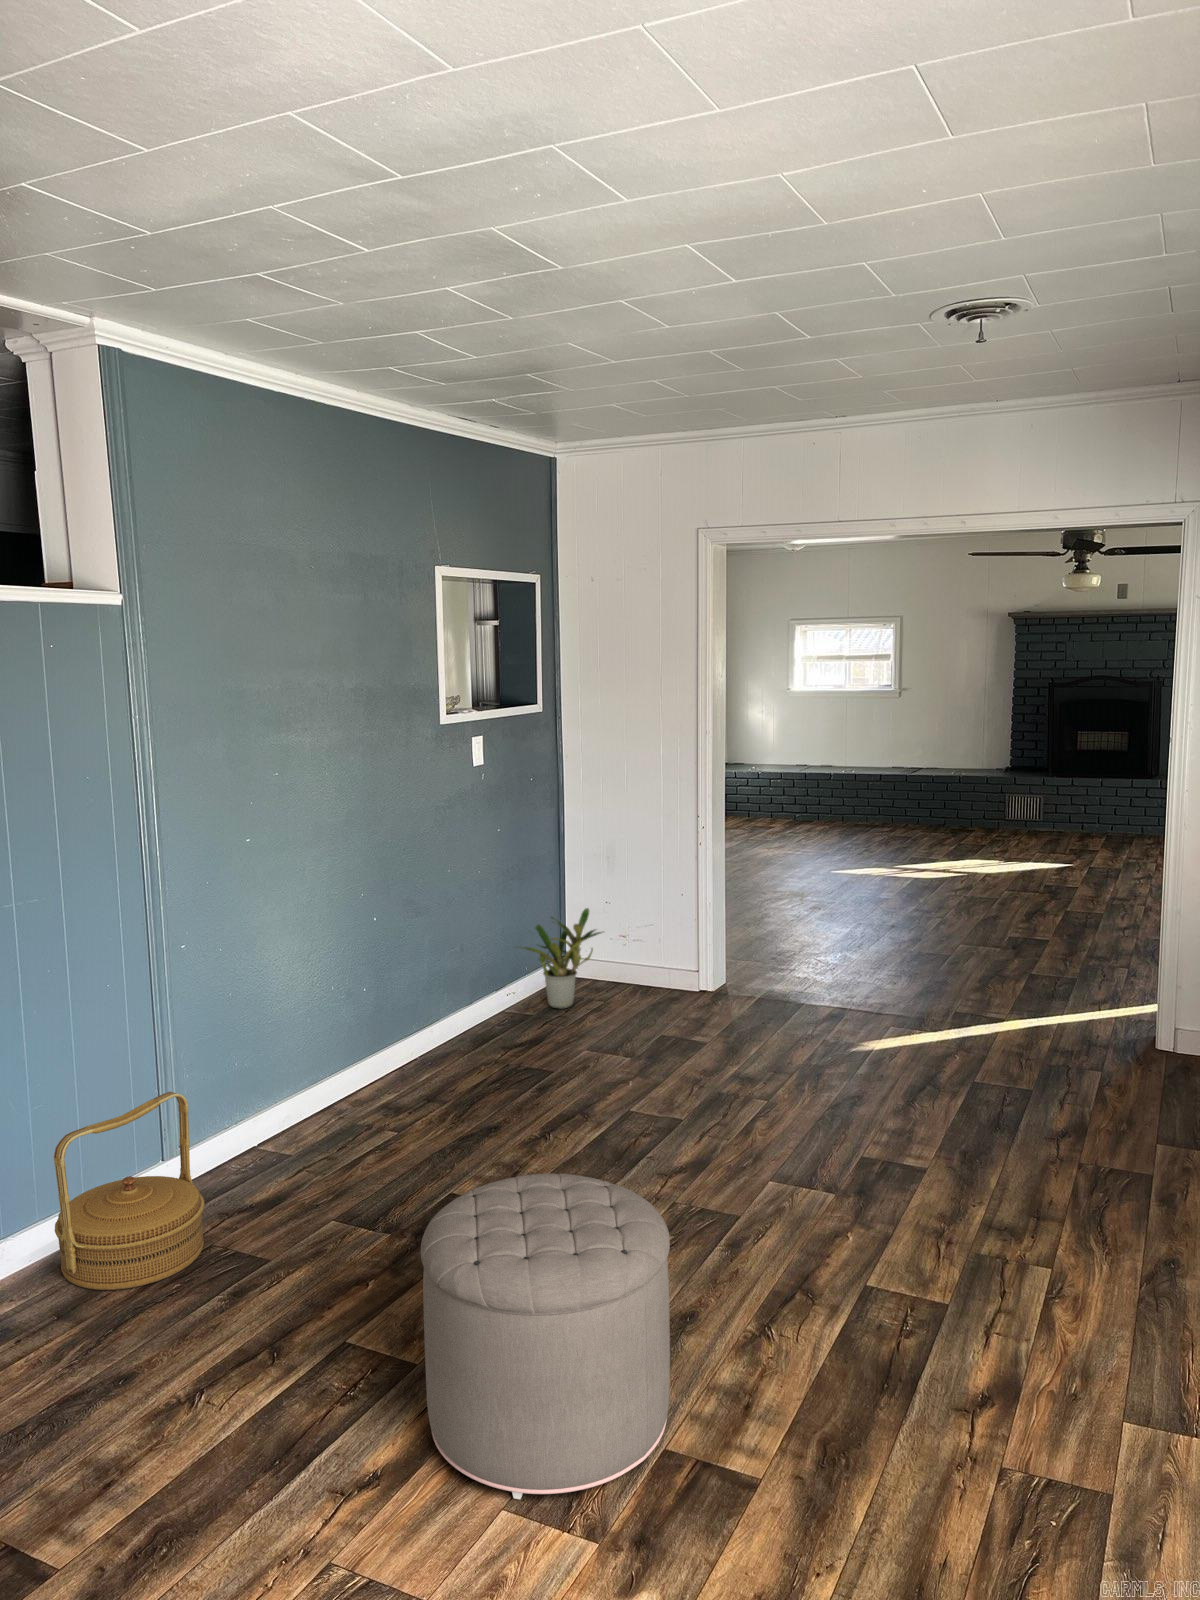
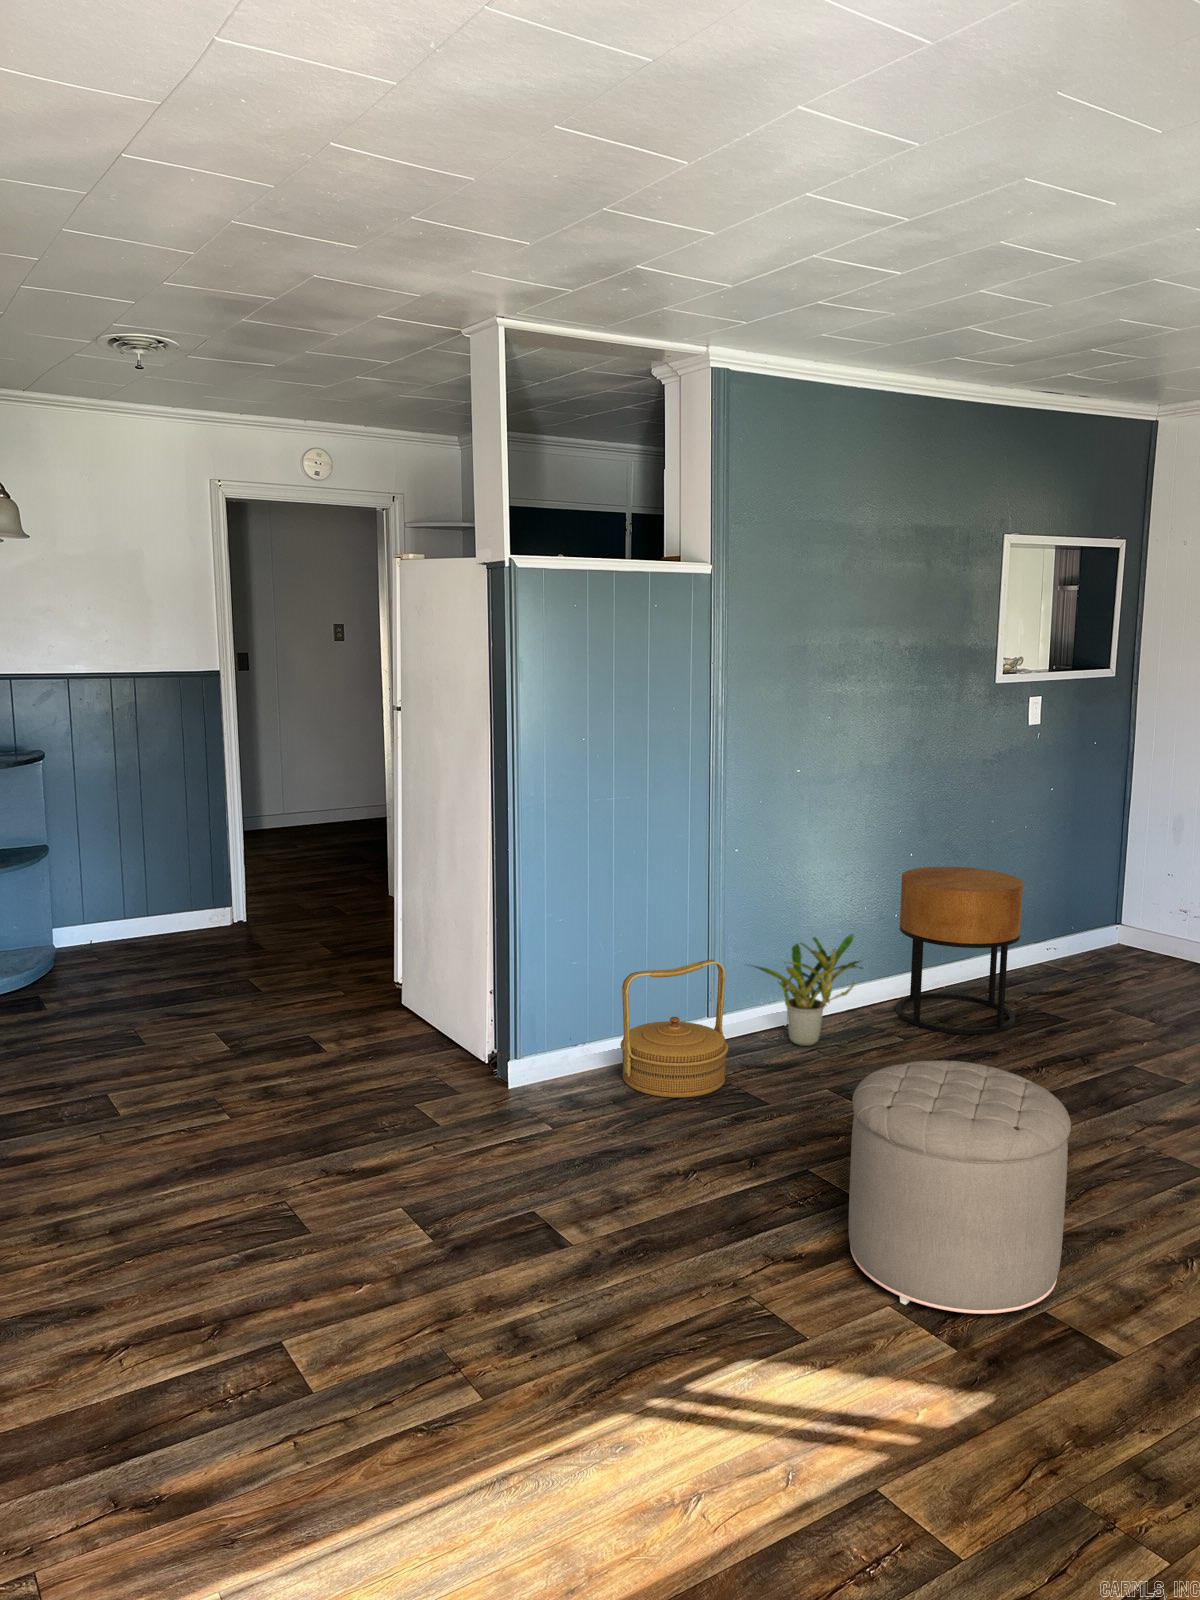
potted plant: present [523,908,602,1009] -> present [754,934,862,1046]
side table: none [370,923,504,1114] -> present [896,867,1023,1034]

